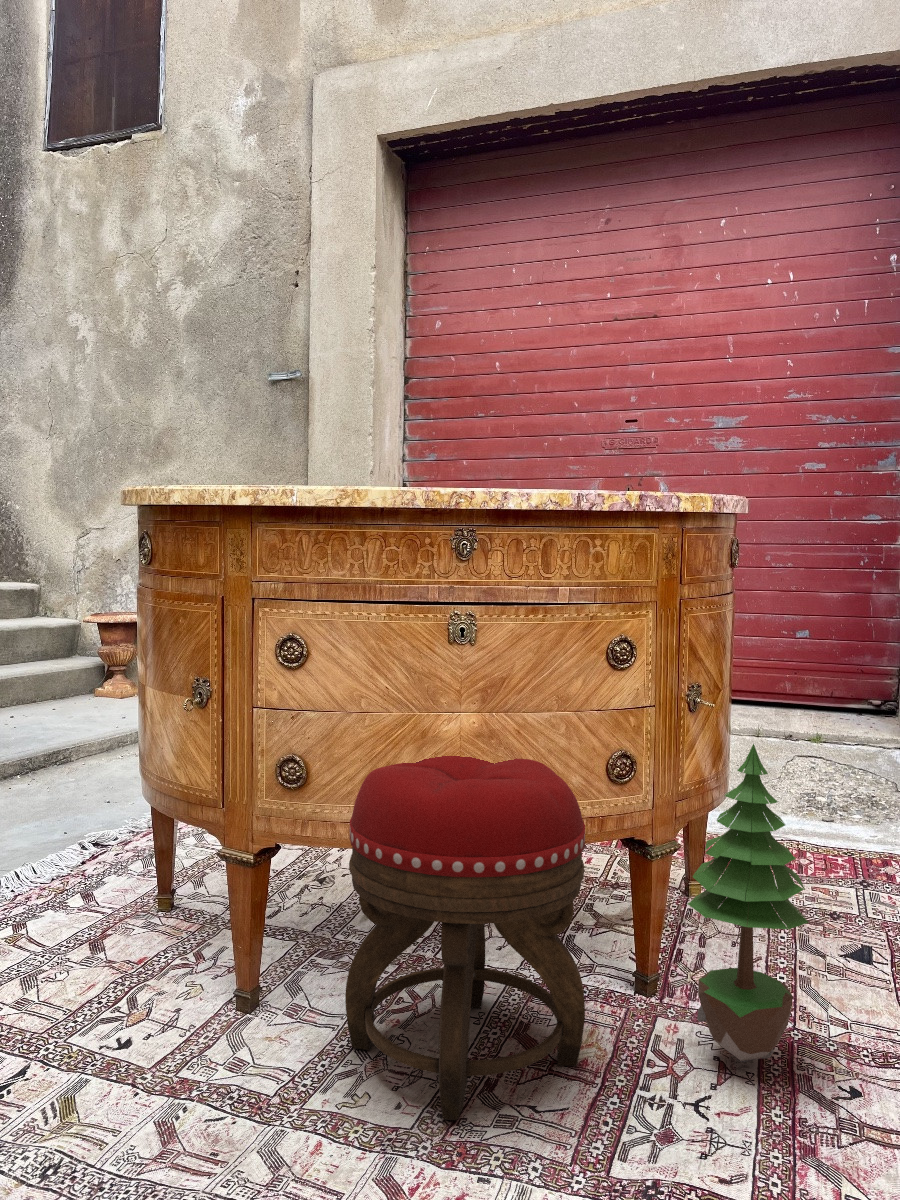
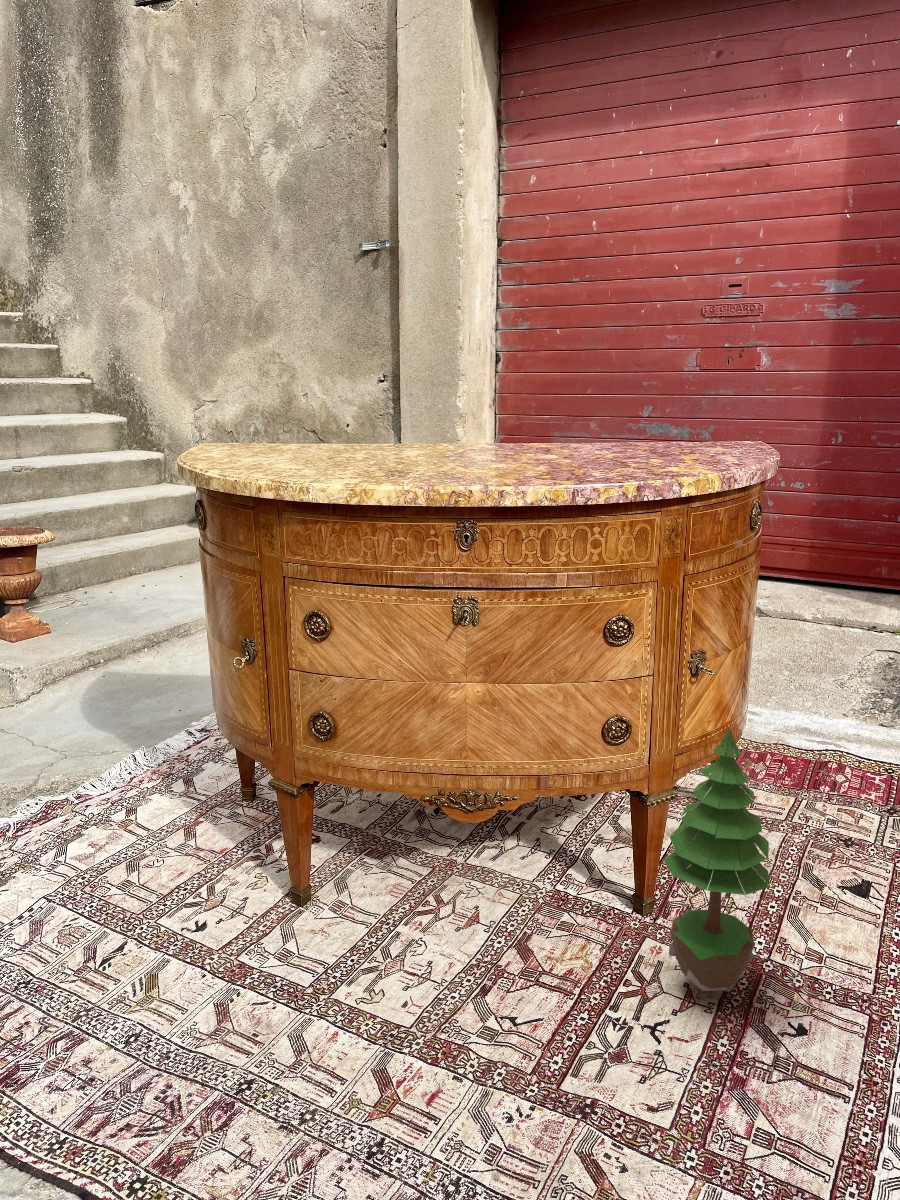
footstool: present [345,756,585,1120] -> none [366,710,572,1025]

